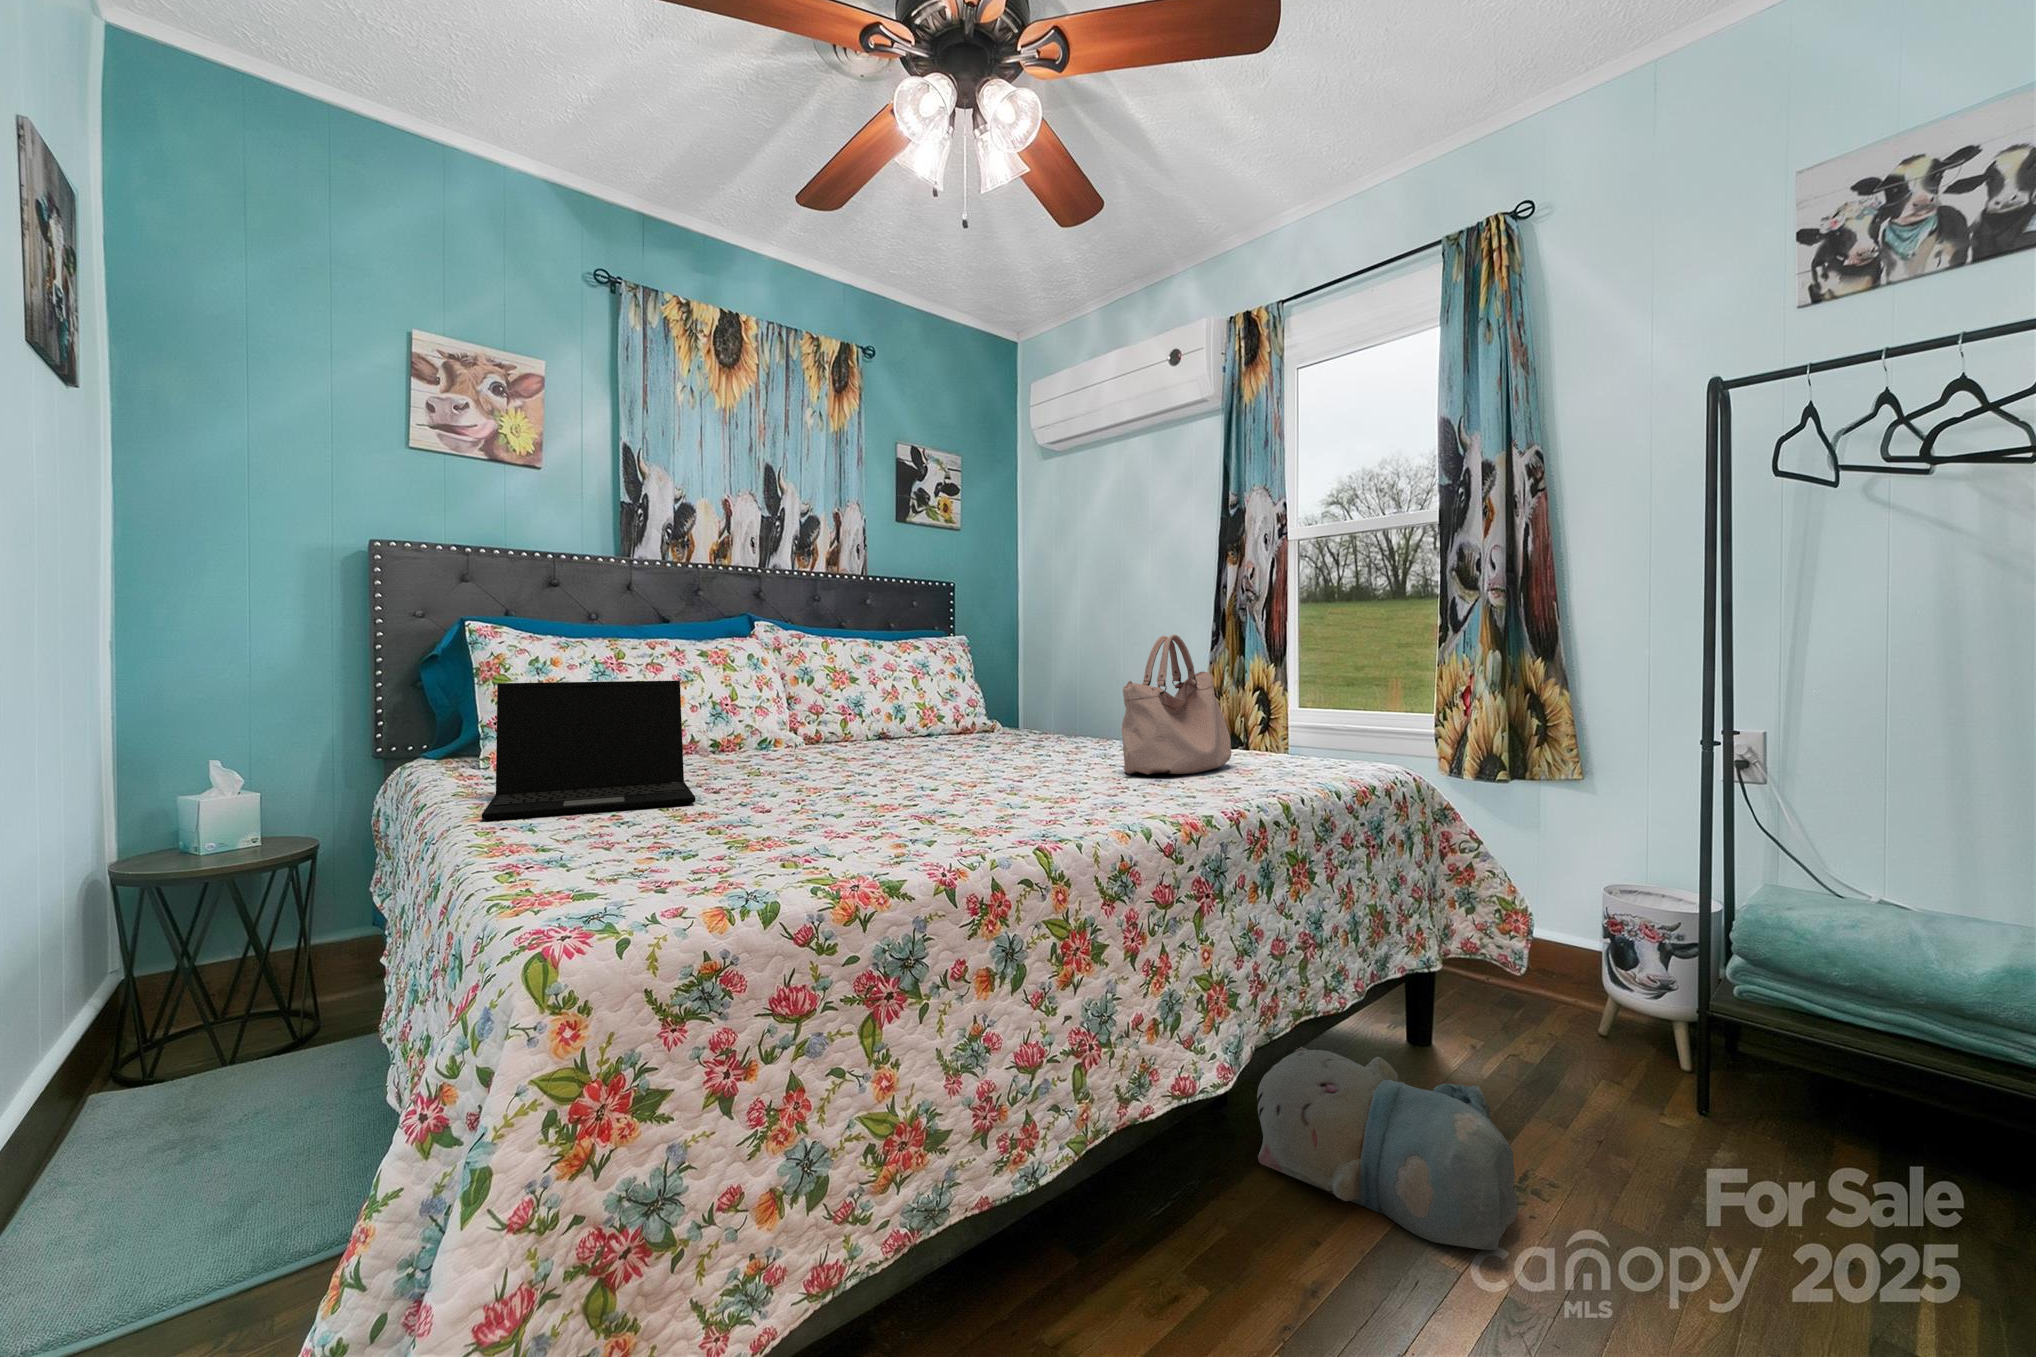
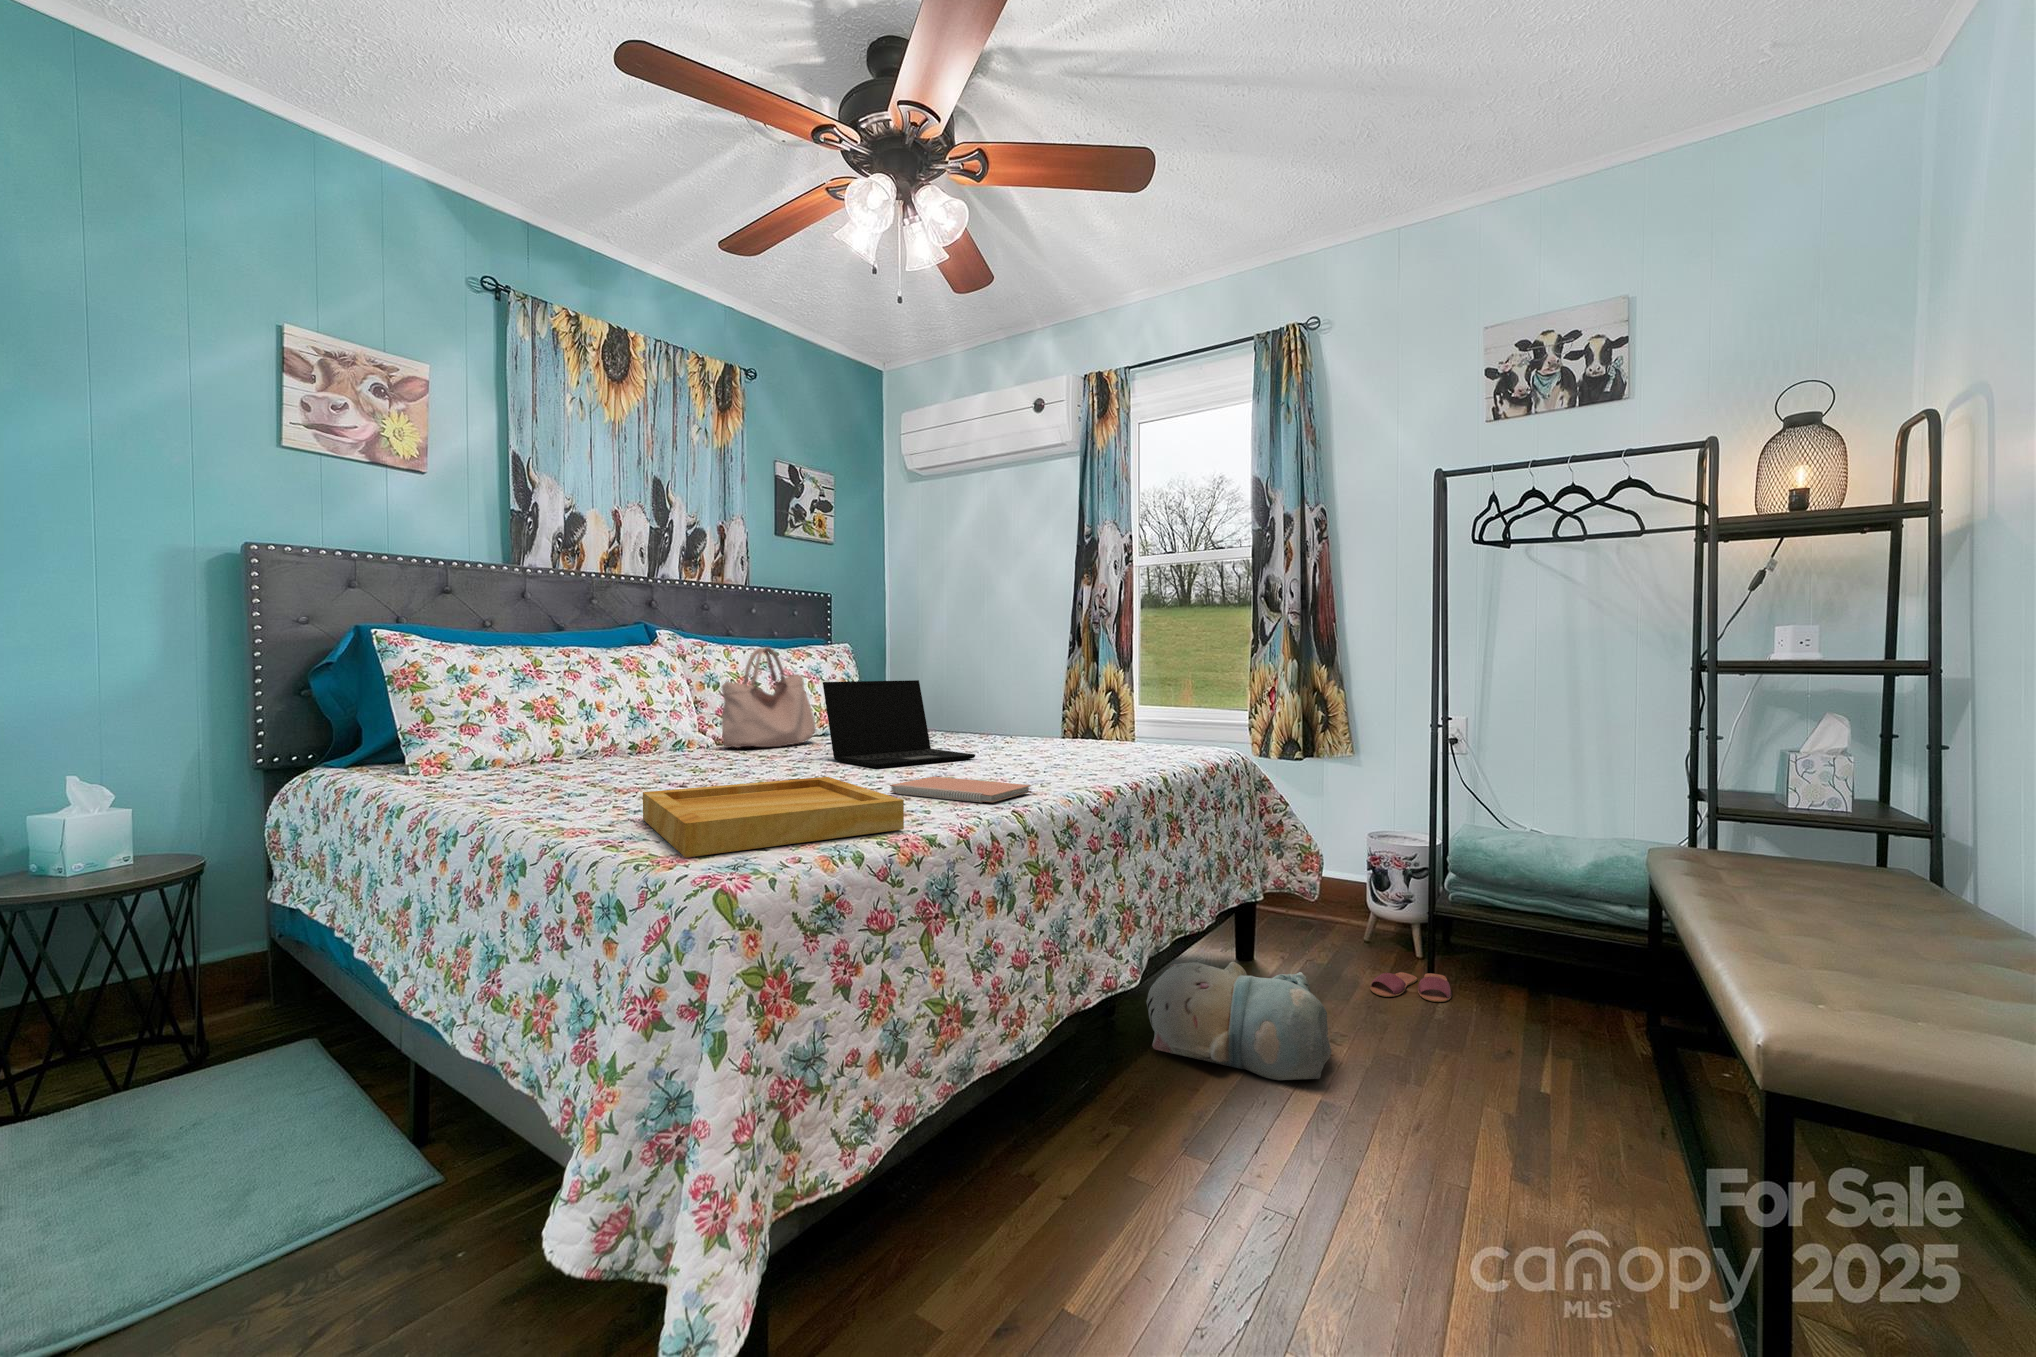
handbag: present [1122,635,1231,774] -> present [722,647,816,748]
laptop: present [482,680,696,820] -> present [823,680,975,768]
tray: none [549,795,857,906] -> present [643,777,904,857]
notebook: none [910,796,1080,838] -> present [890,777,1031,803]
slippers: none [1597,1086,1730,1144] -> present [1370,972,1452,1002]

